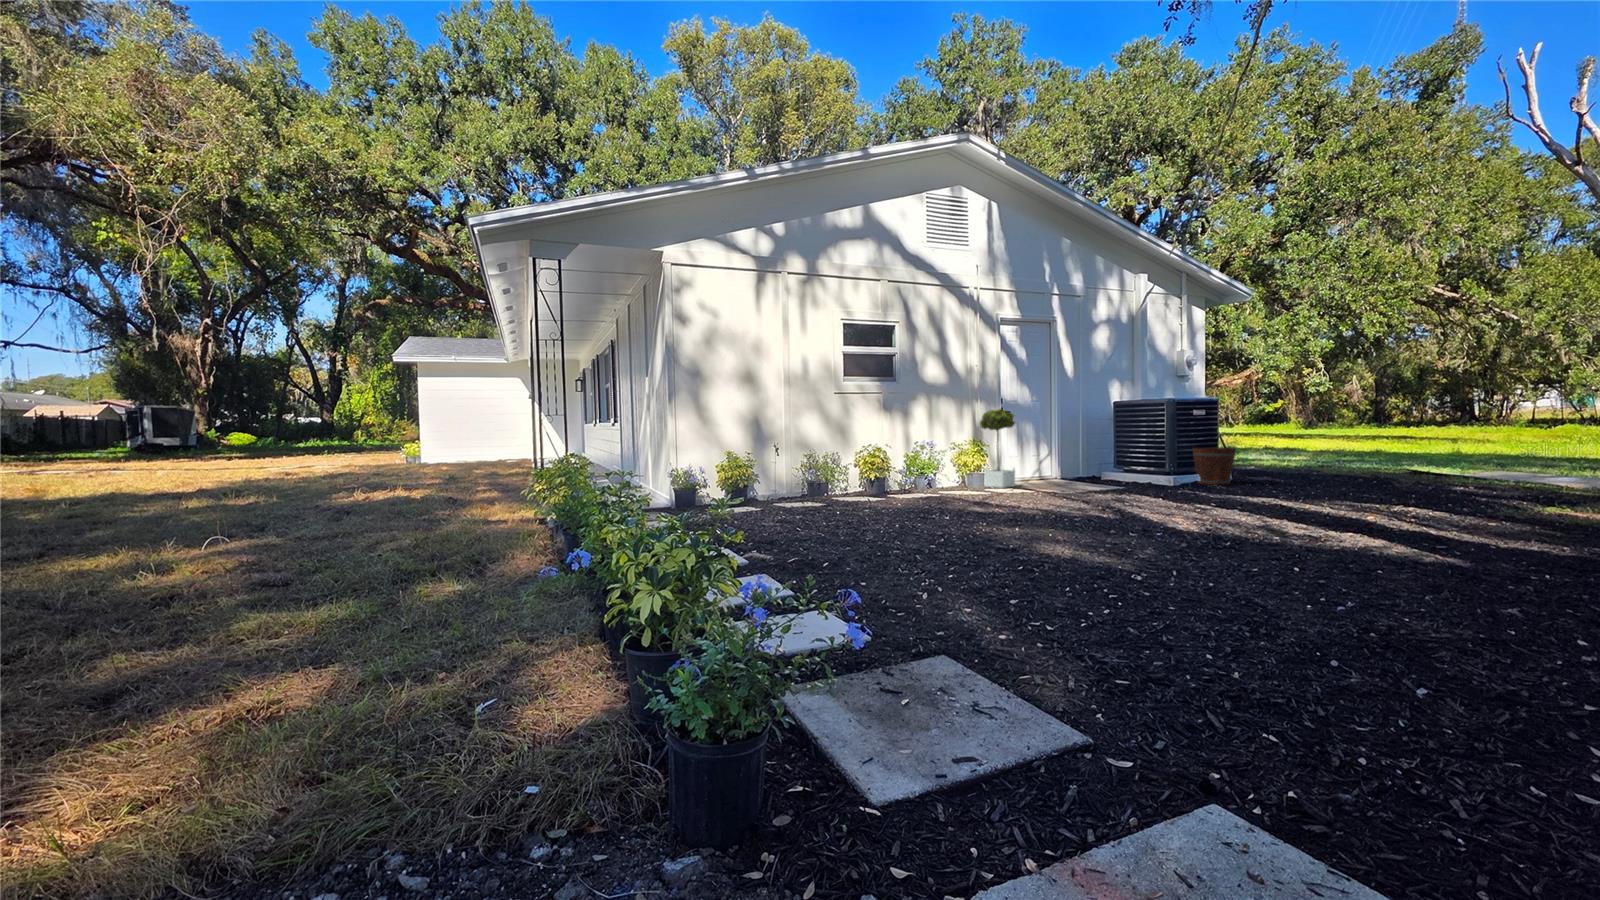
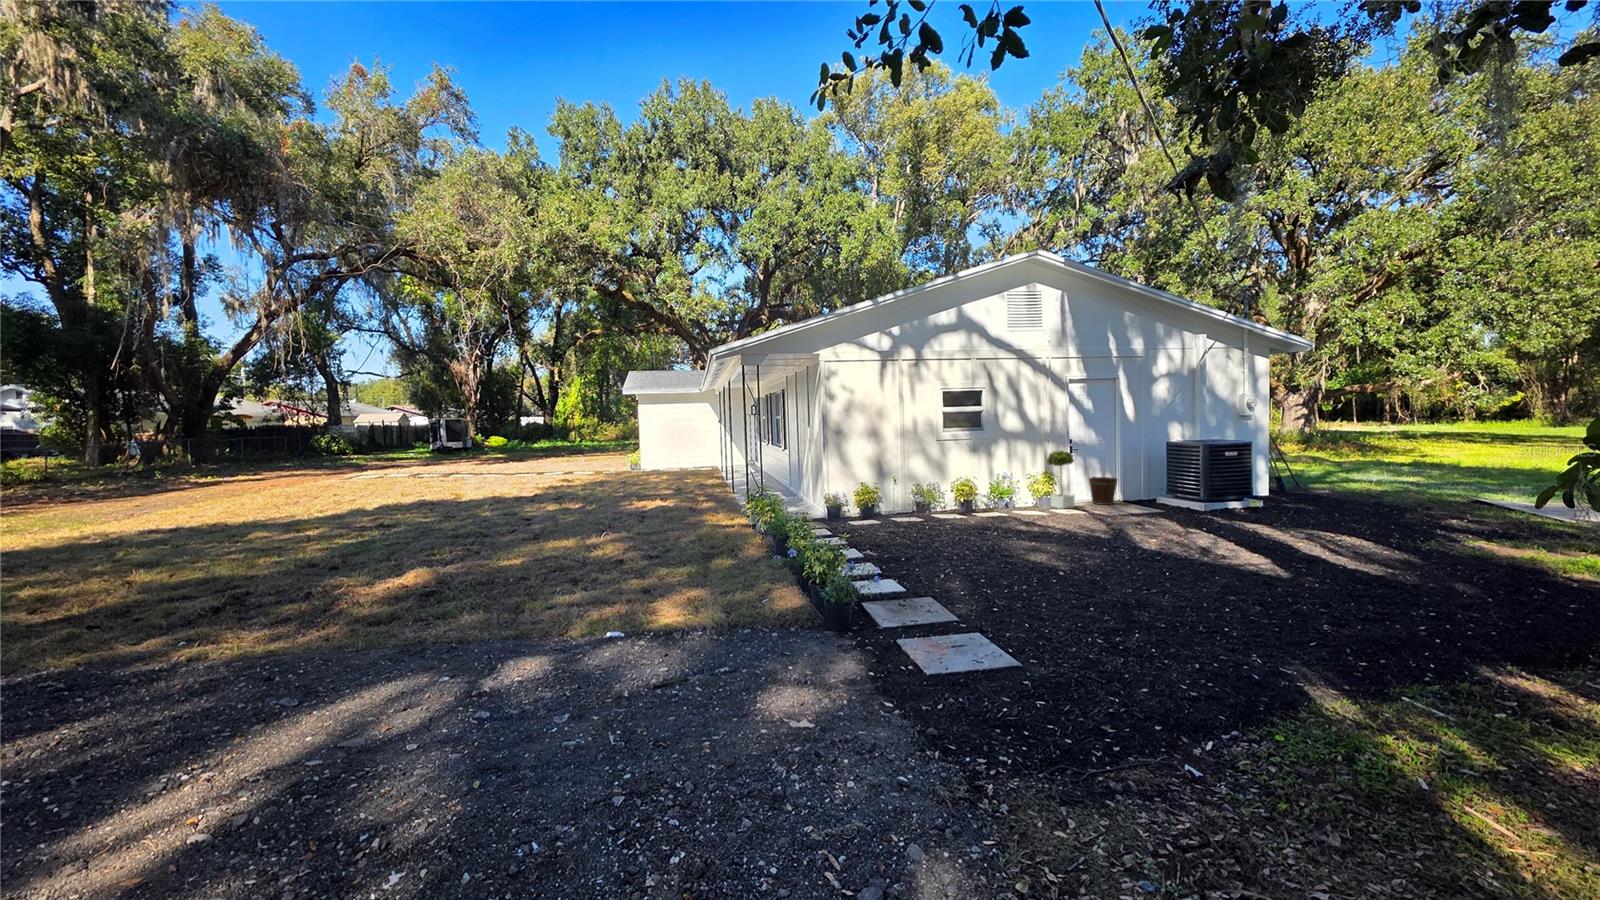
bucket: present [1192,447,1236,485] -> present [1089,477,1117,505]

